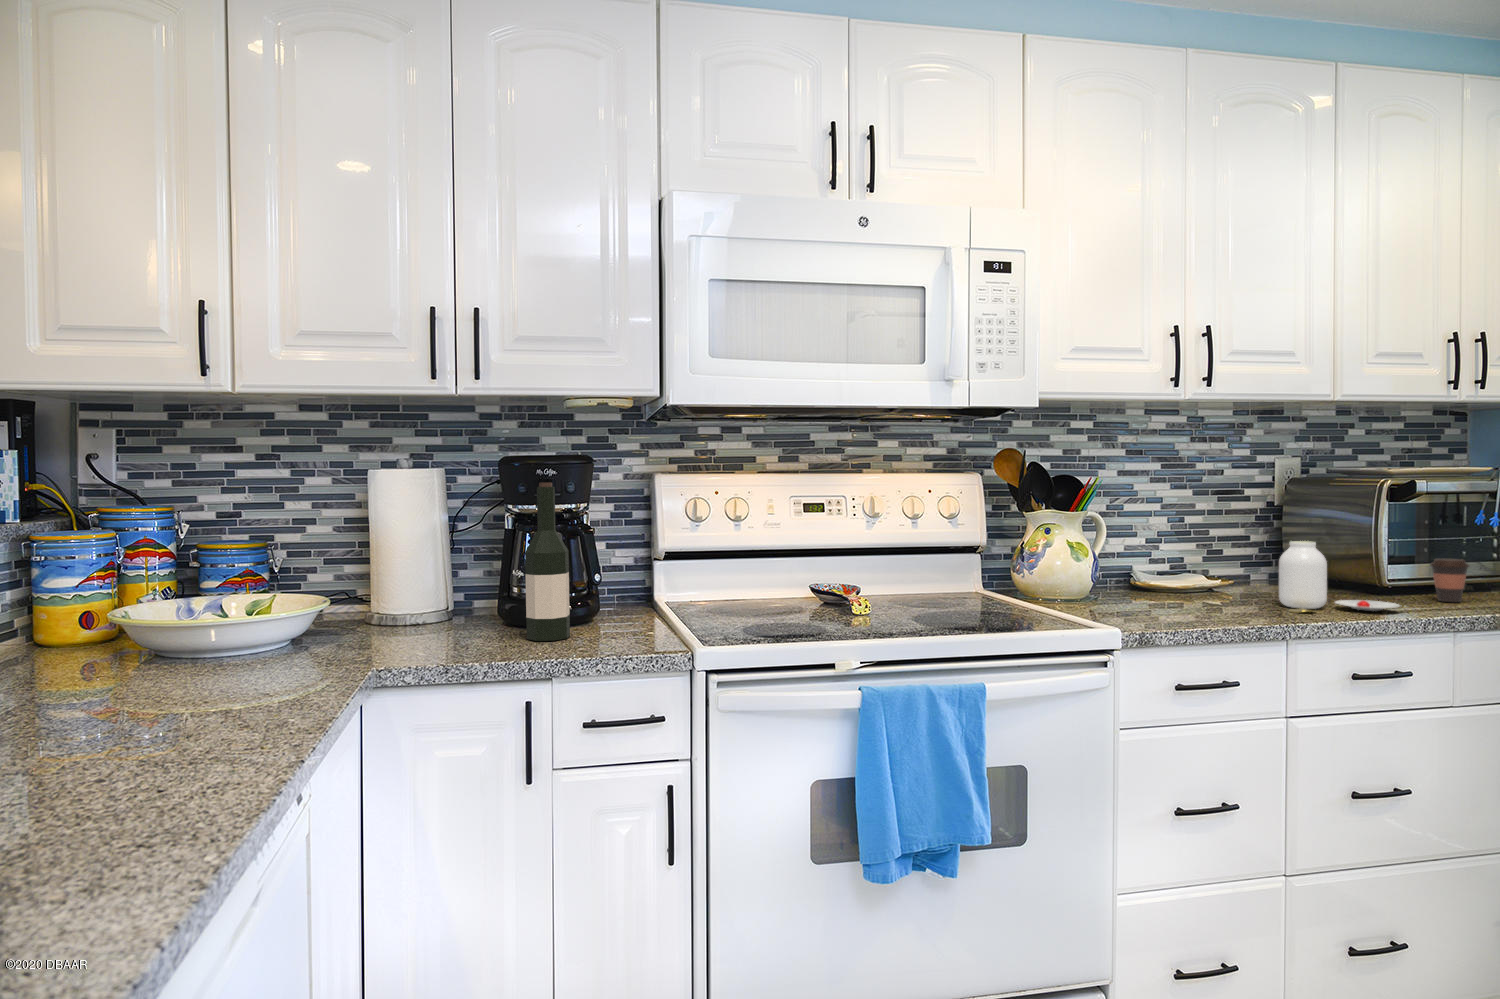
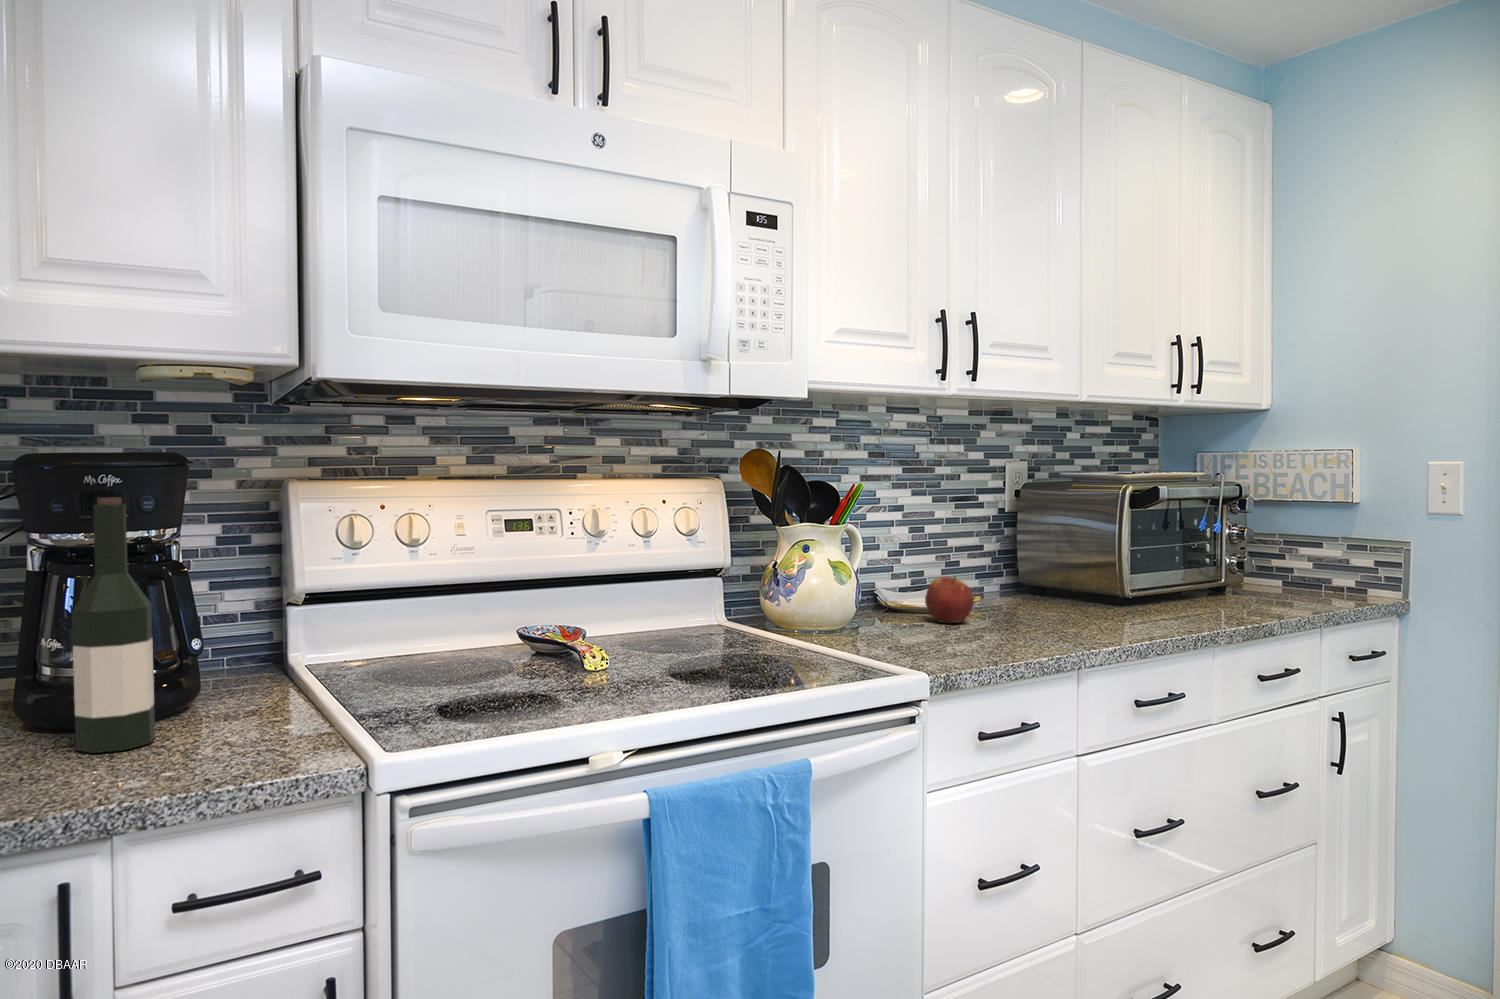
jar: present [1279,541,1400,613] -> none [1037,553,1159,633]
apple: none [1167,559,1214,601] -> present [925,577,974,623]
coffee cup: present [1430,559,1469,602] -> none [1158,566,1194,611]

